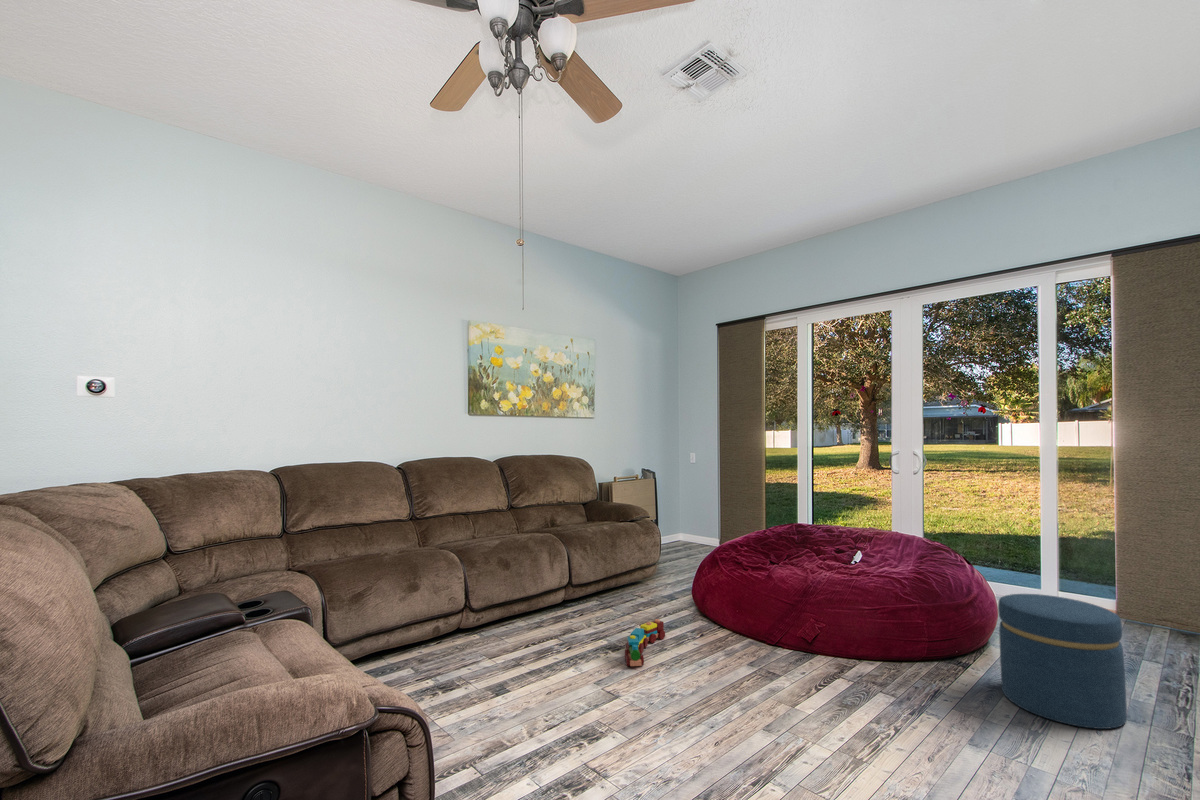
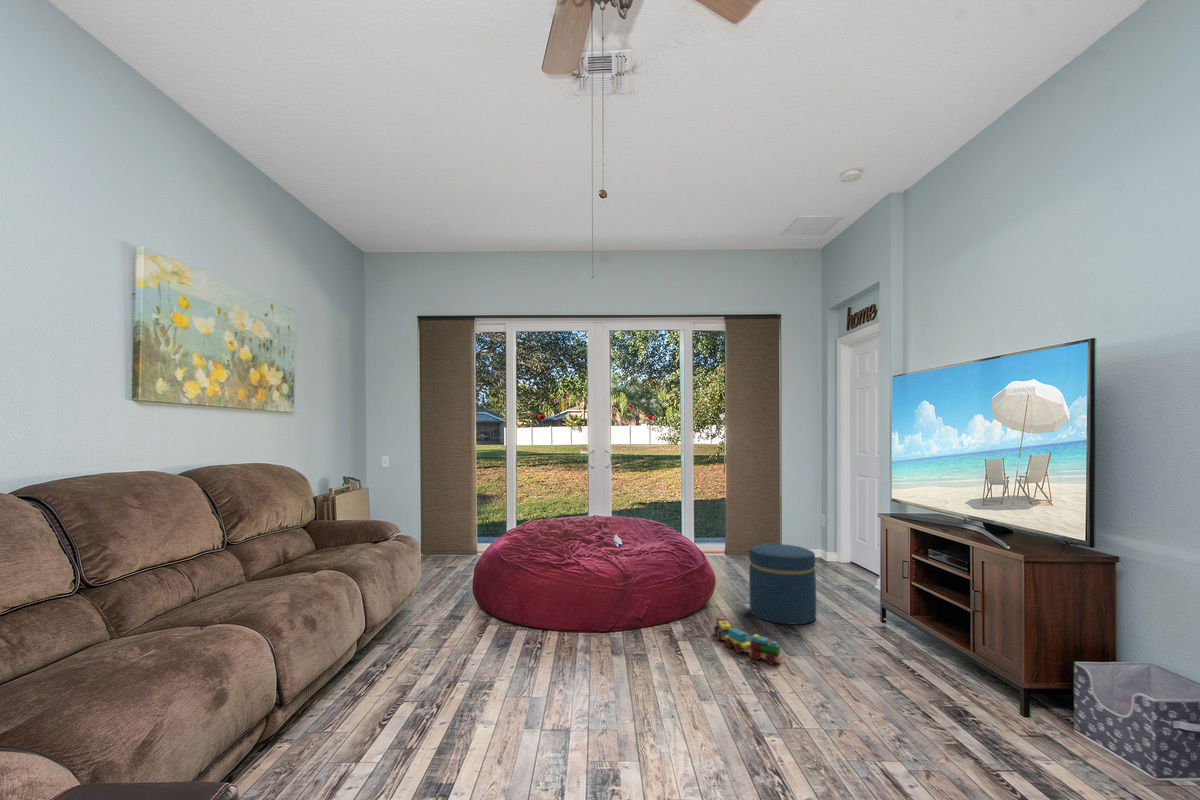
toy train: present [624,619,665,666] -> present [714,617,782,664]

